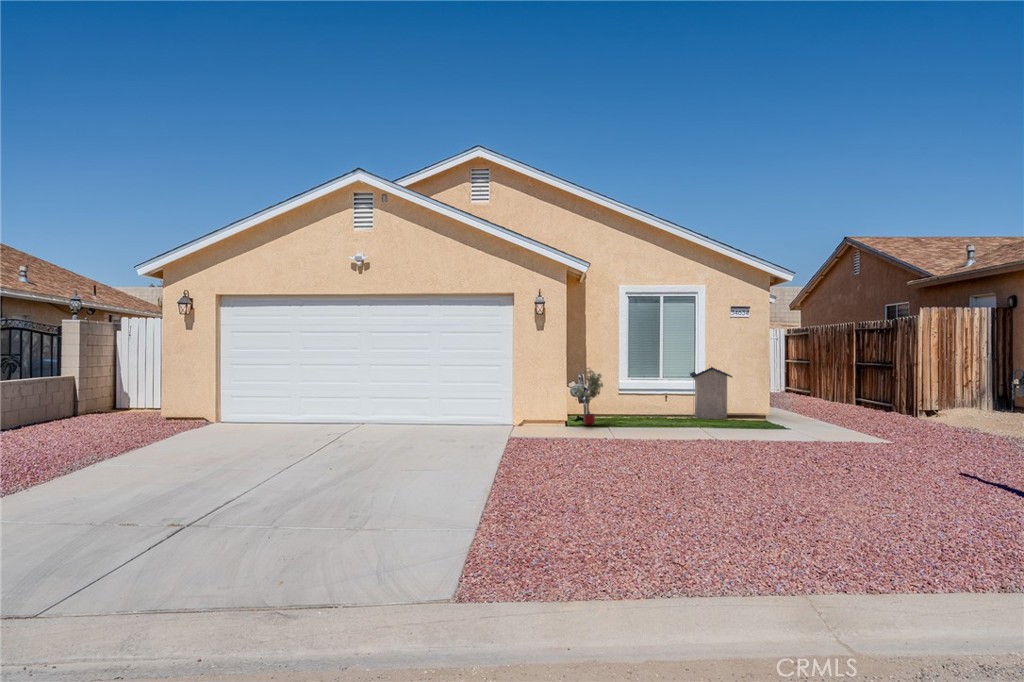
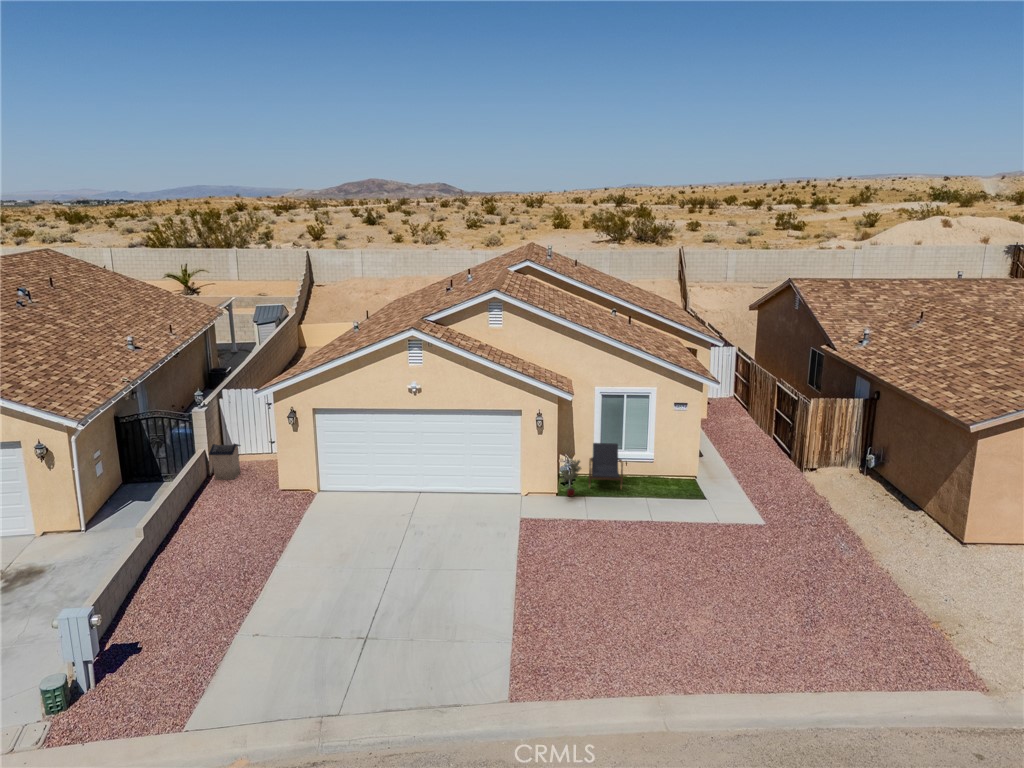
lounge chair: none [614,362,665,421] -> present [589,443,623,489]
trash can: present [690,367,732,419] -> present [209,444,241,480]

